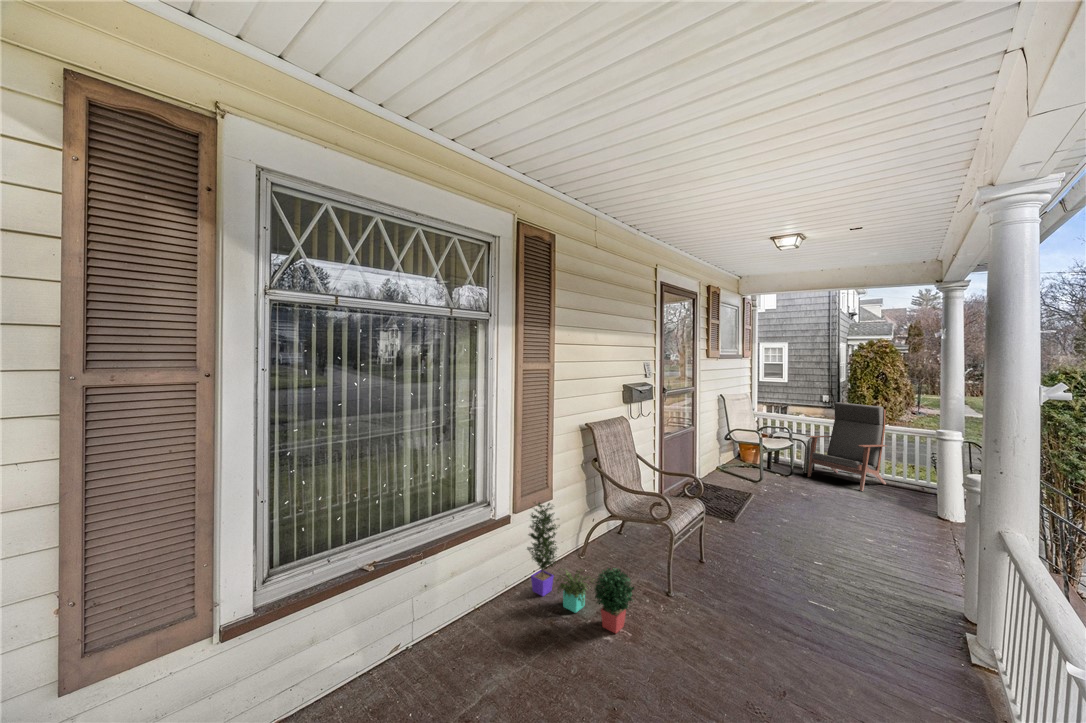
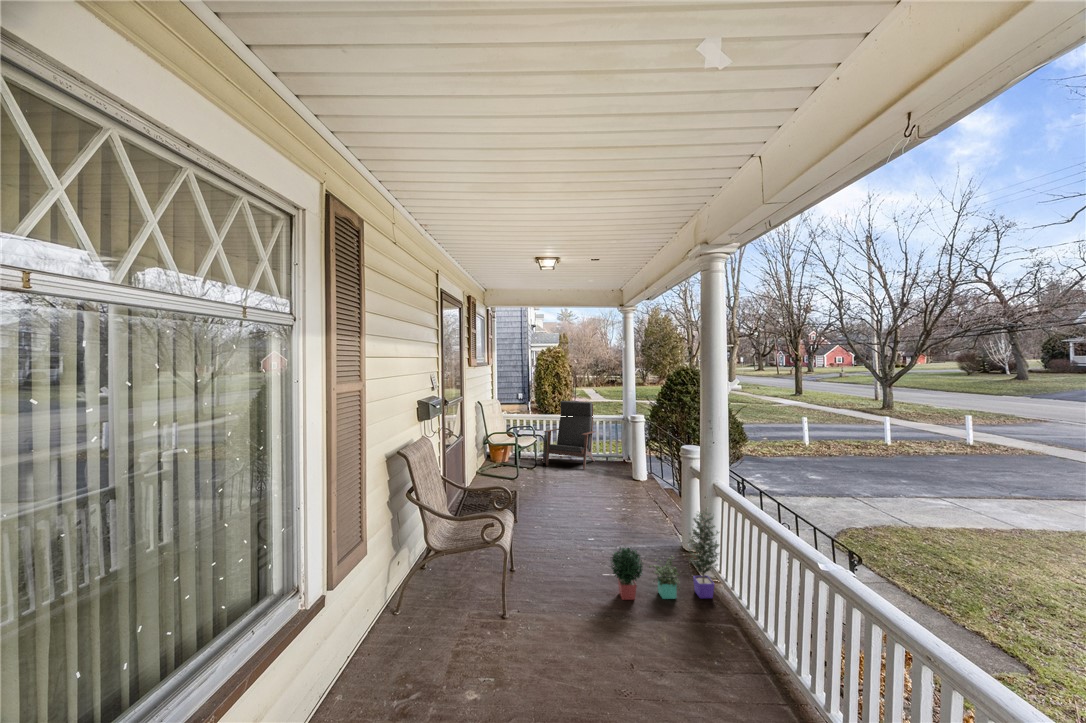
potted plant: present [527,502,634,633] -> present [611,509,719,600]

